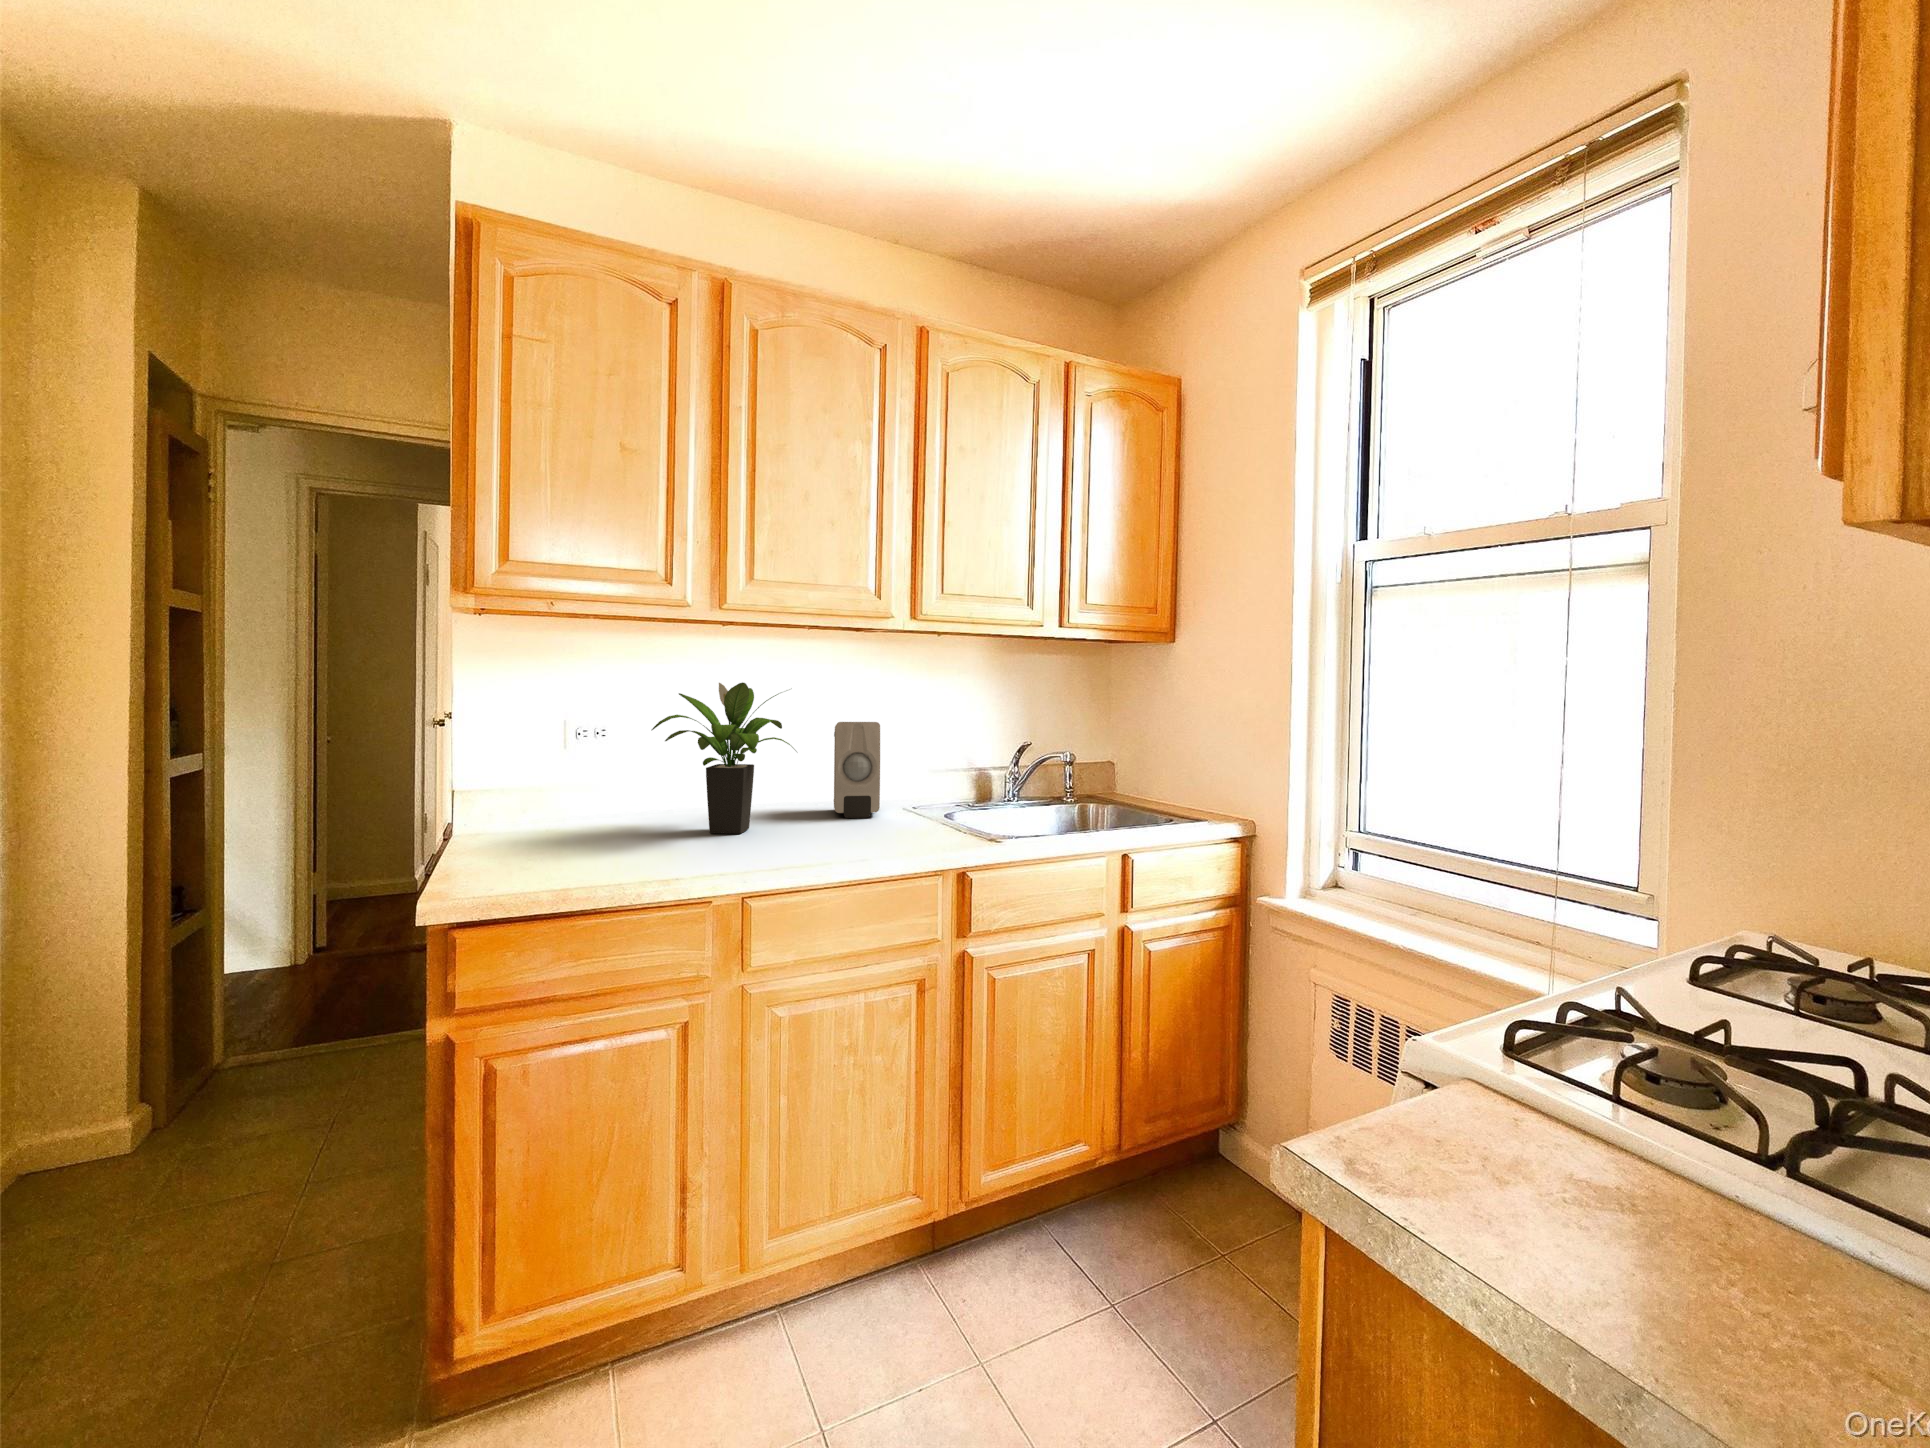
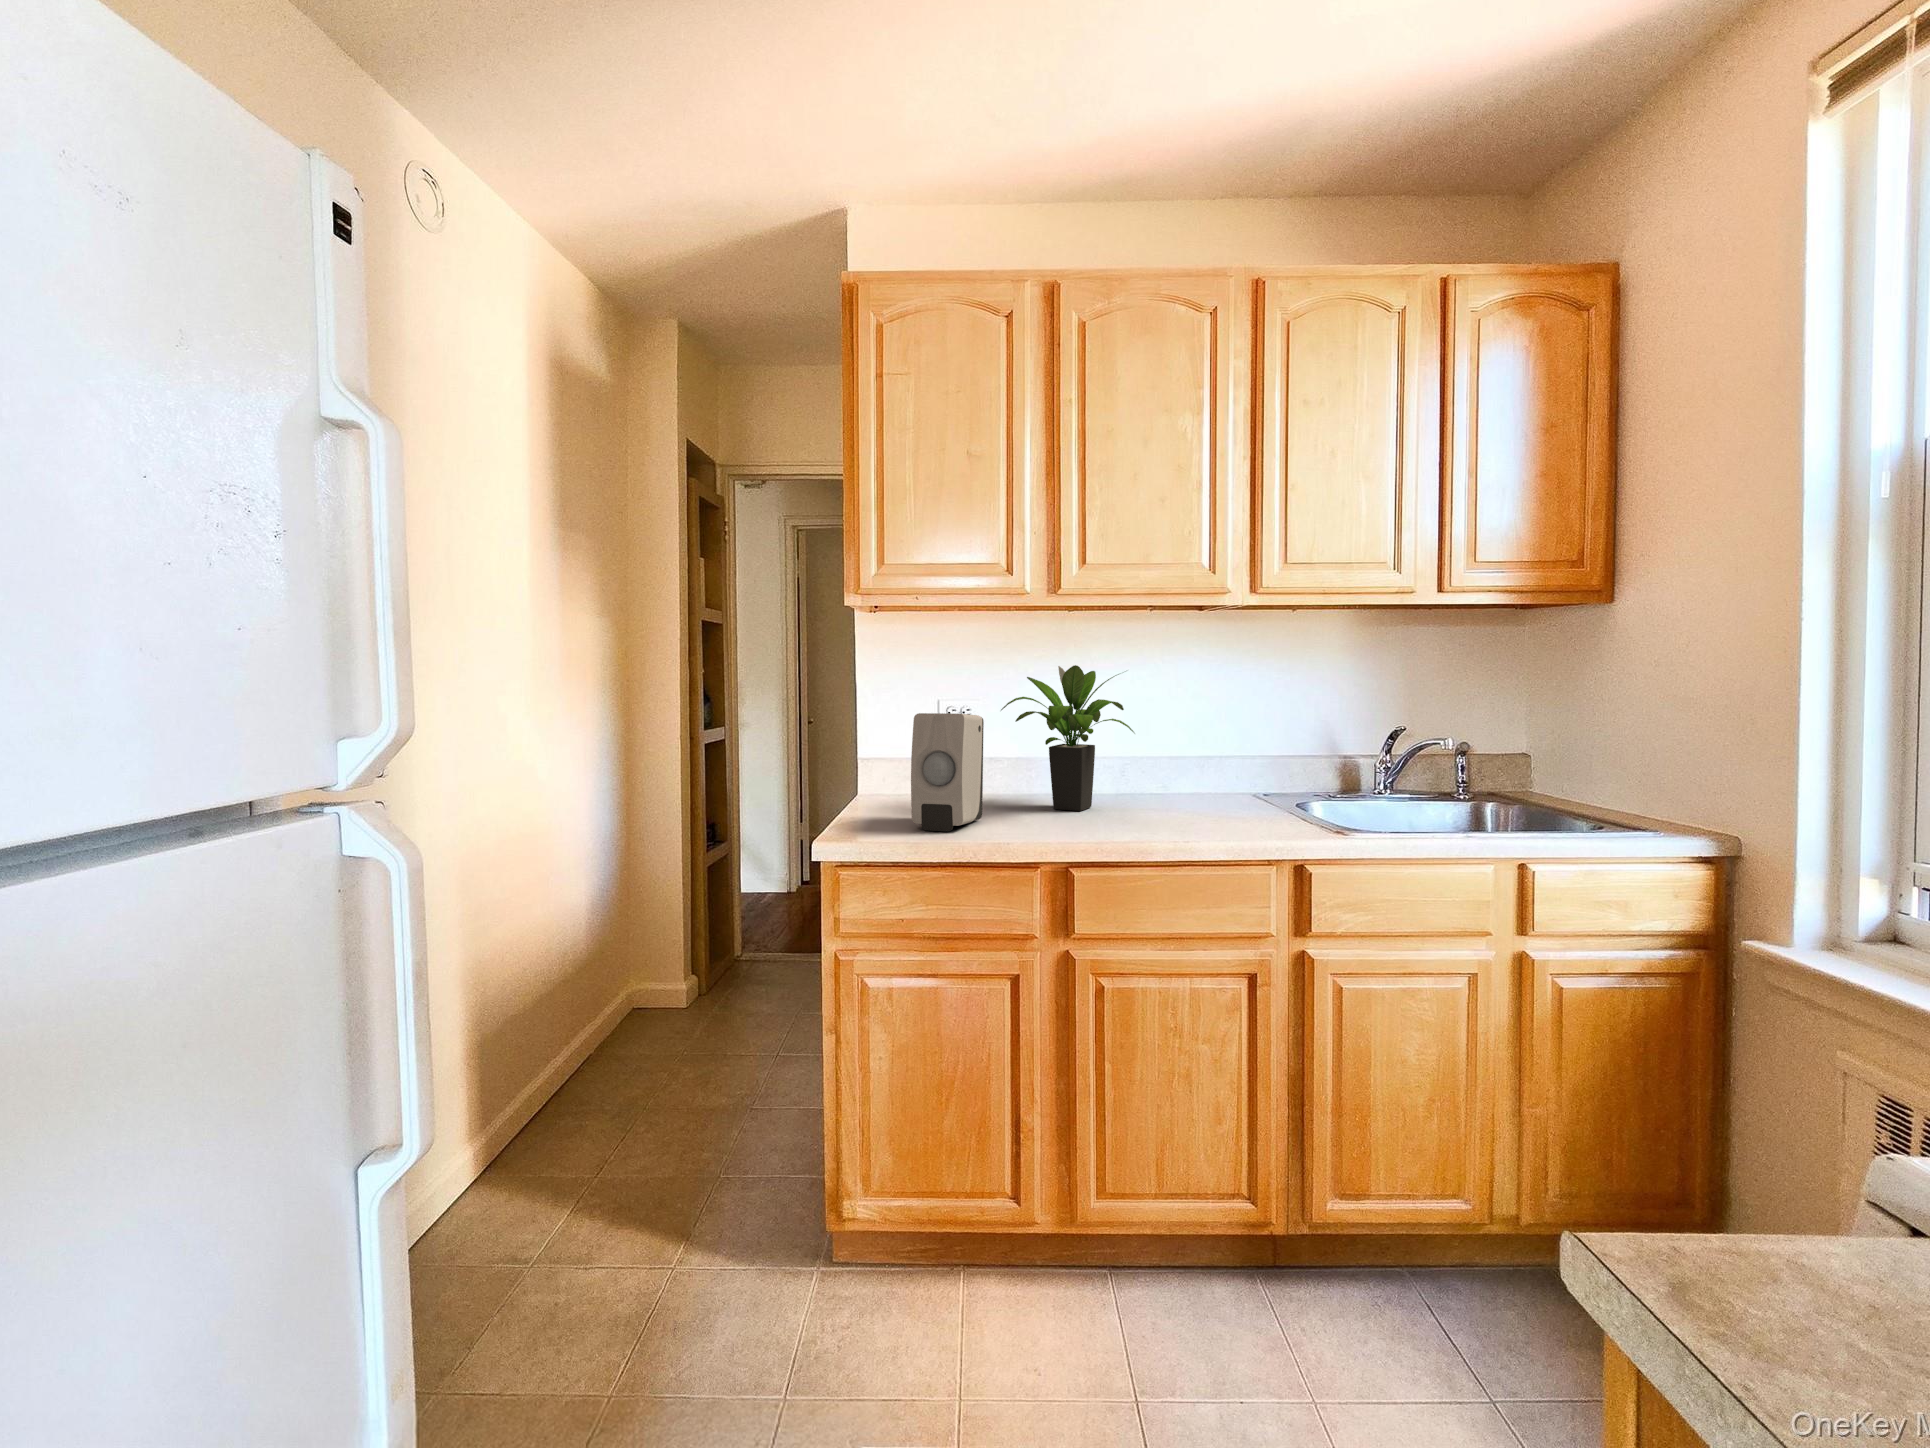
soap dispenser: present [834,722,880,818] -> present [911,713,984,831]

